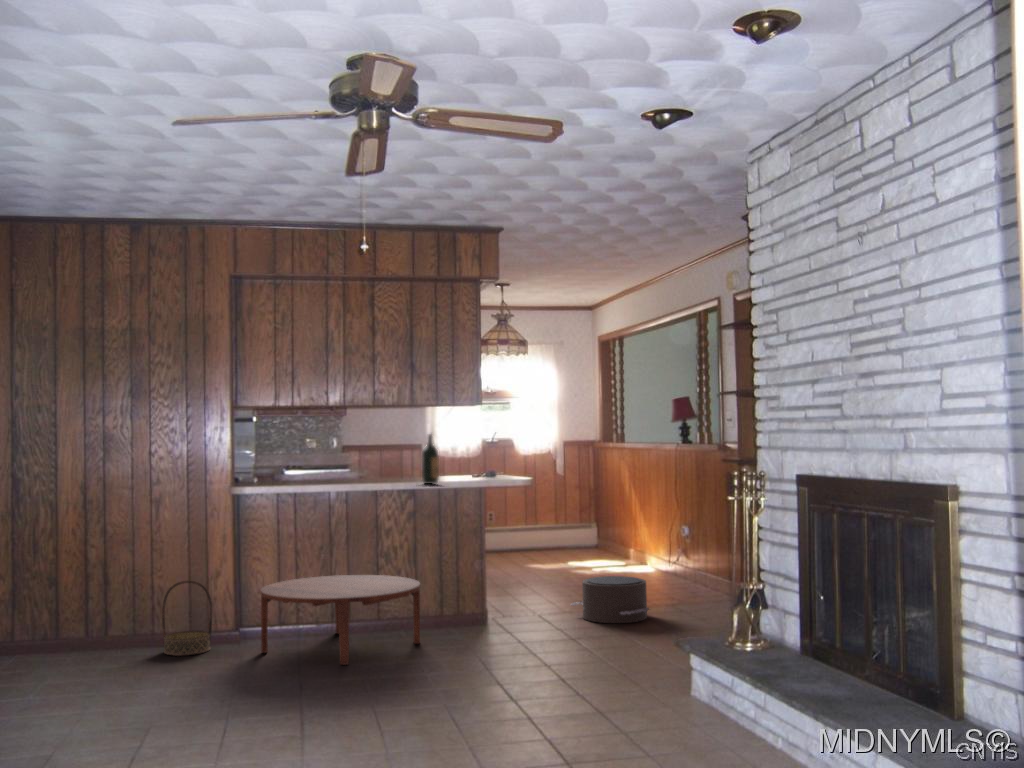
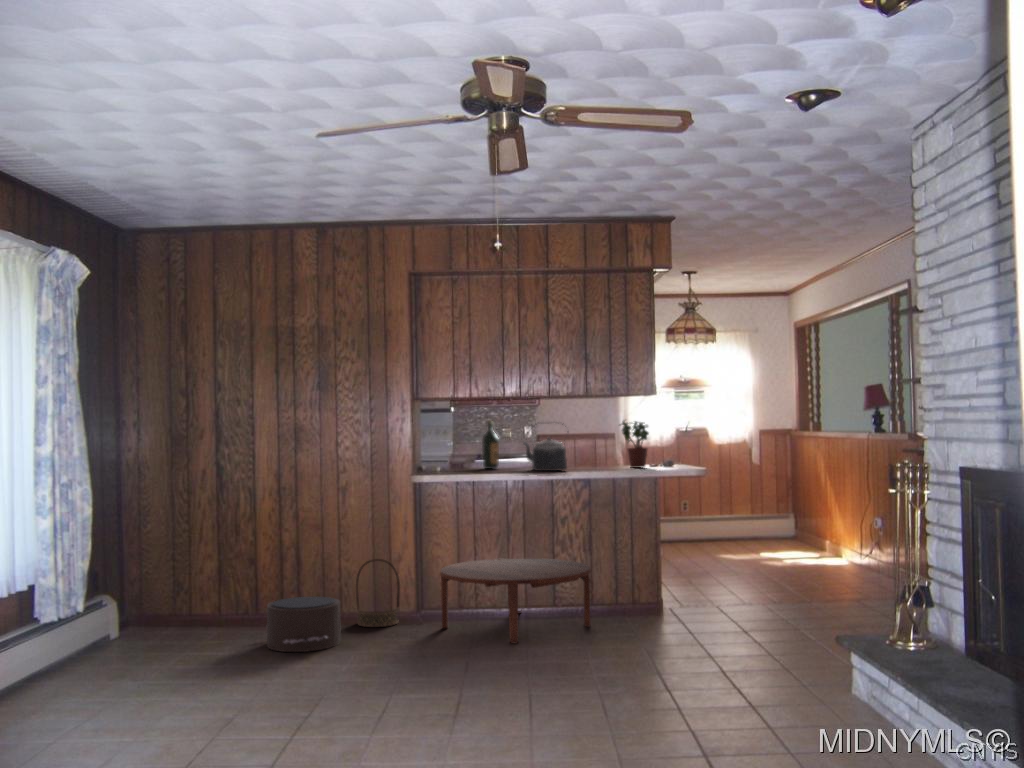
potted plant: none [441,430,472,479] -> present [620,421,649,468]
kettle: none [349,432,397,483] -> present [524,438,567,471]
wine bottle: present [422,435,439,484] -> present [482,421,499,469]
pouf: present [571,576,649,623] -> present [267,597,341,652]

